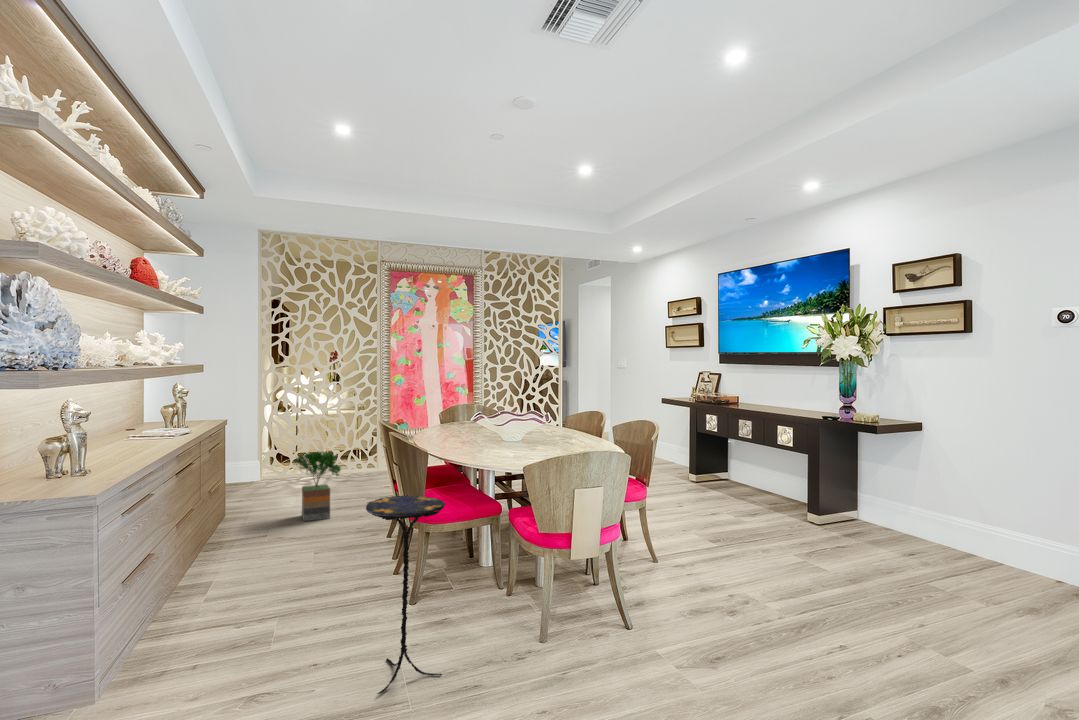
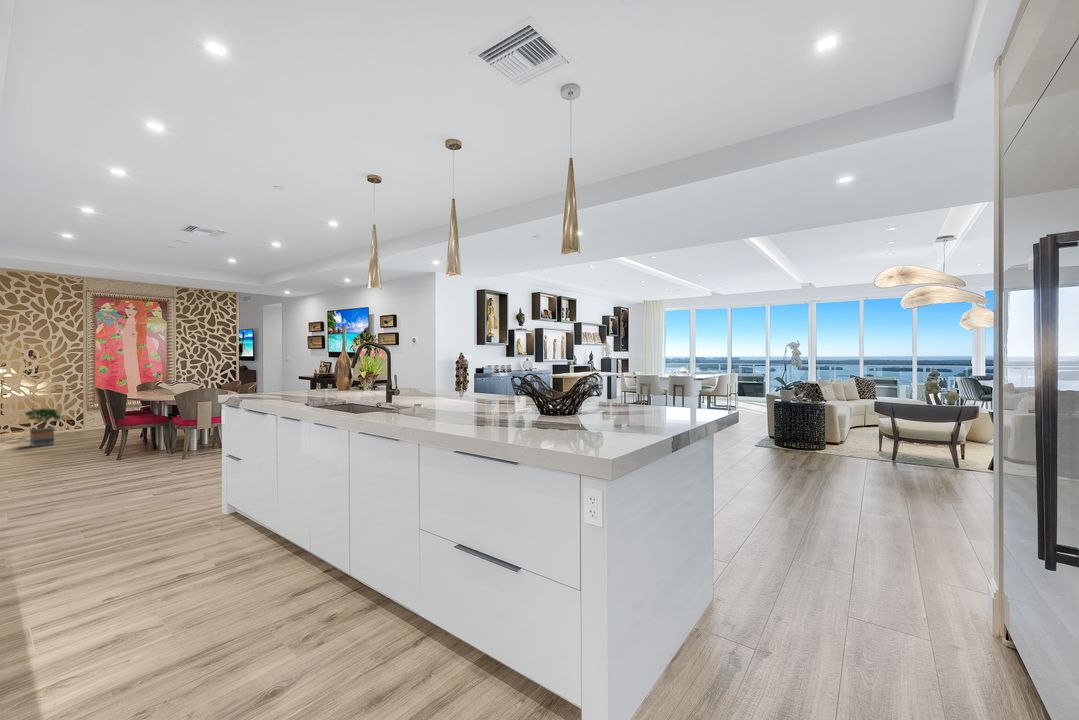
side table: present [366,495,445,694] -> none [91,405,129,470]

